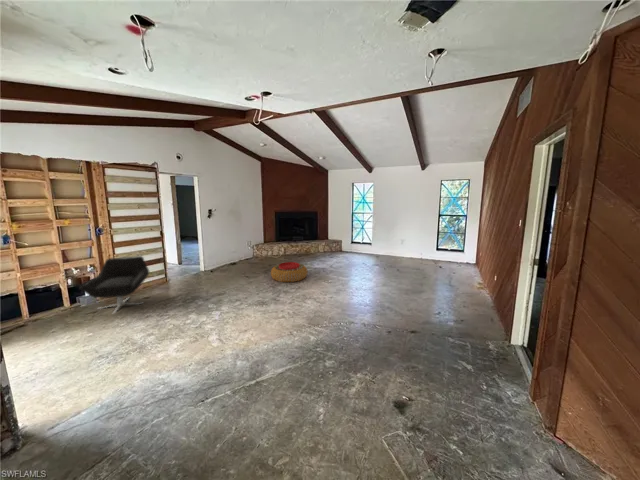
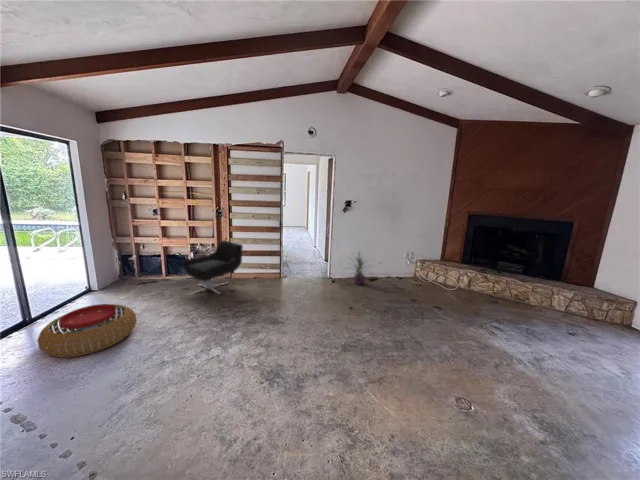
decorative plant: none [216,246,242,269] -> present [354,255,365,285]
pouf: present [271,262,308,282] -> present [38,304,137,358]

